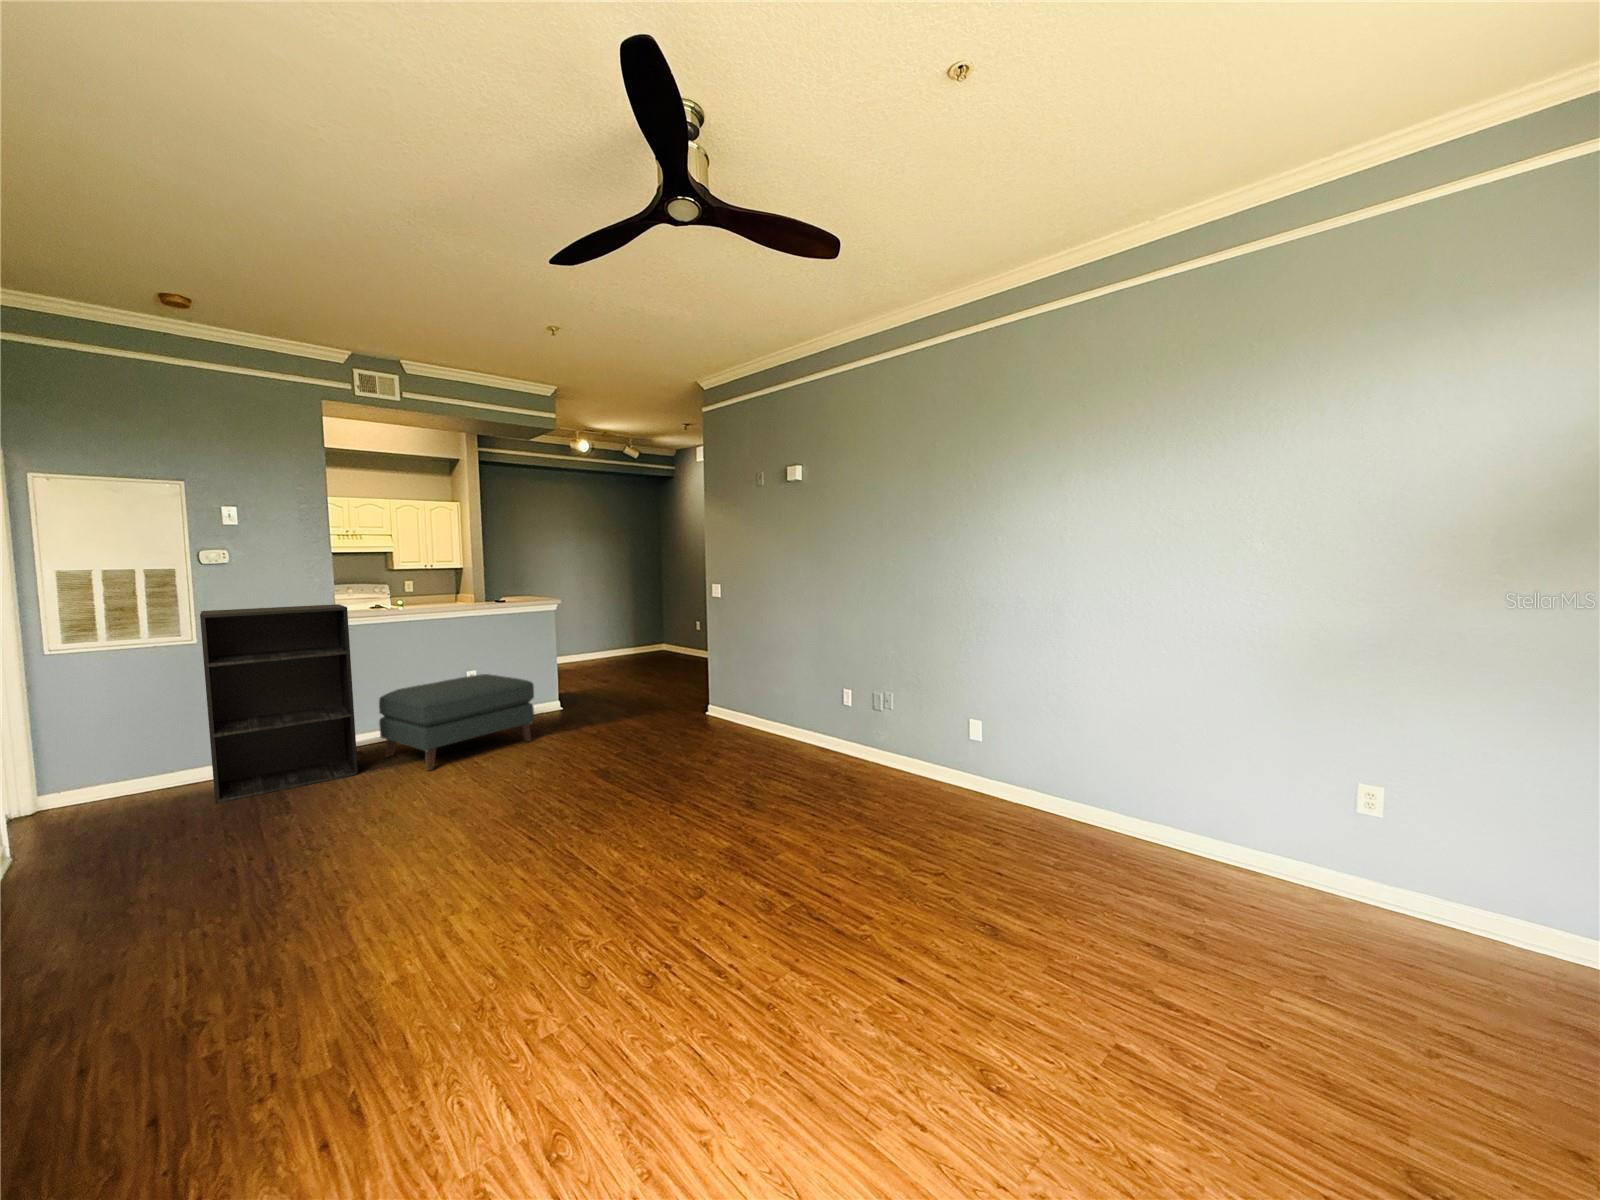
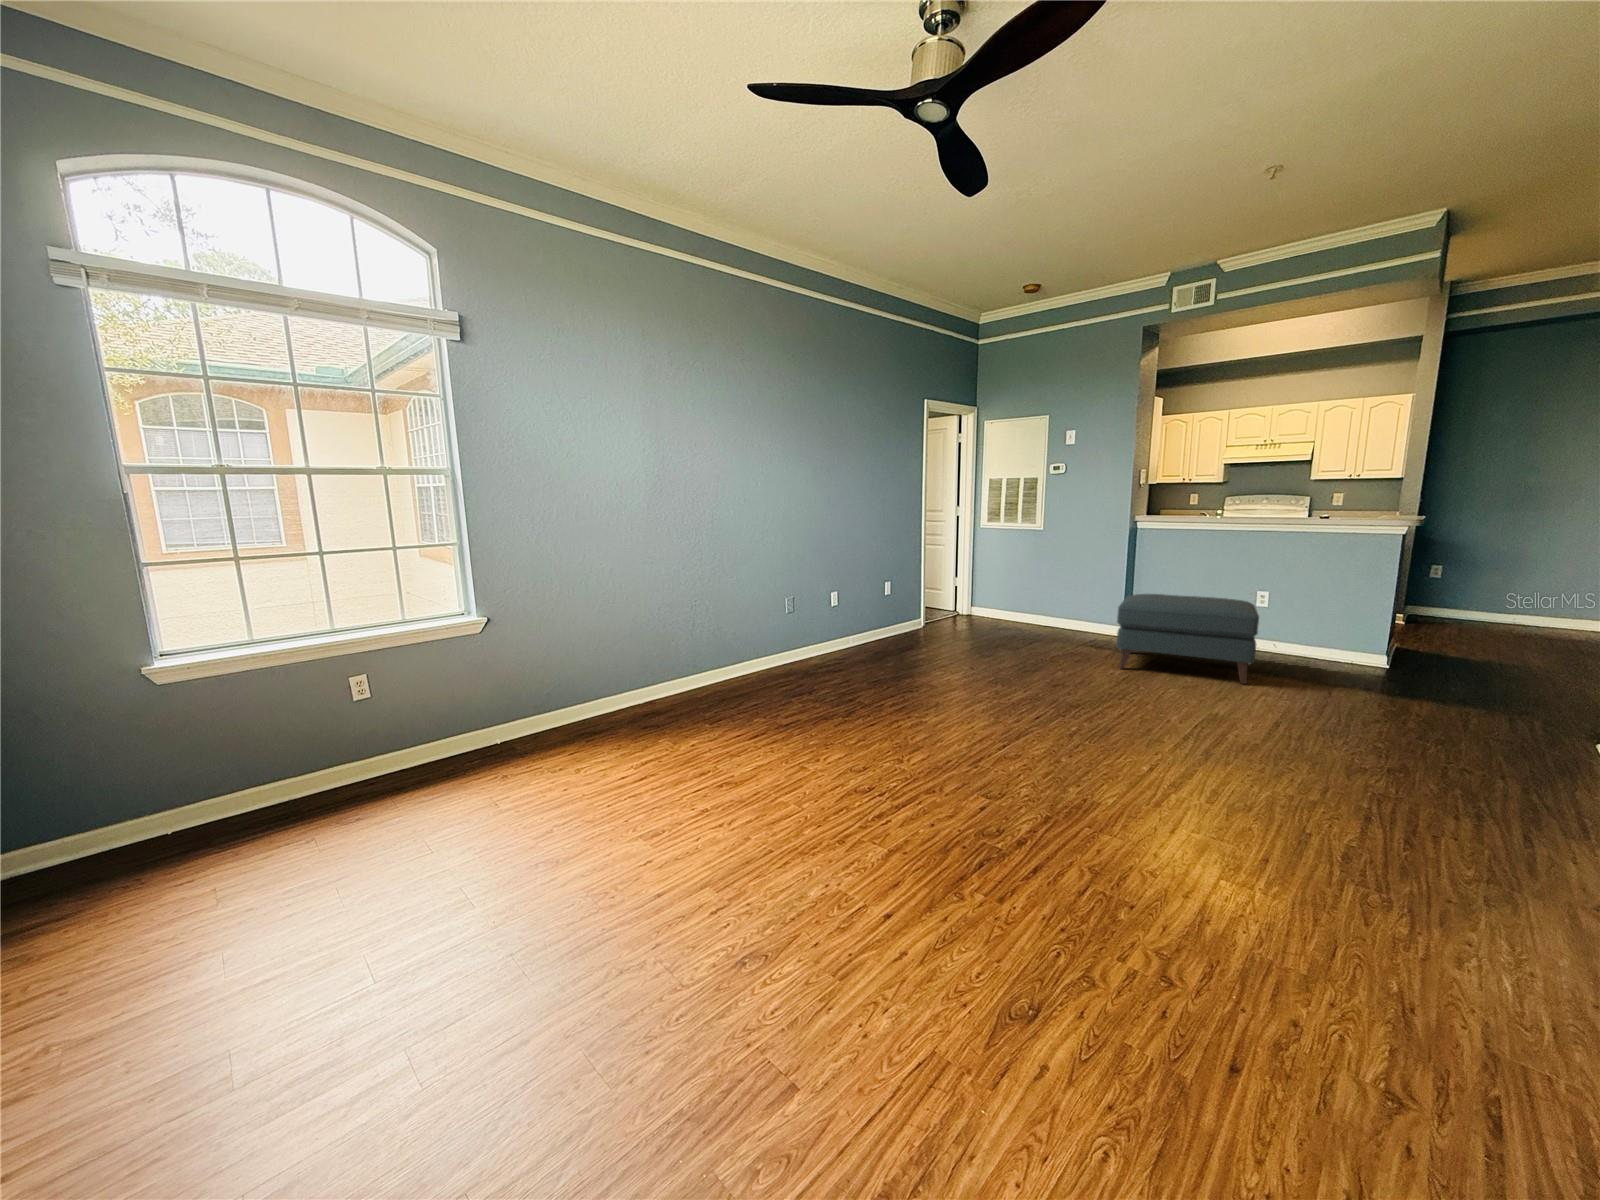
bookshelf: present [200,604,358,803] -> none [1008,509,1117,654]

